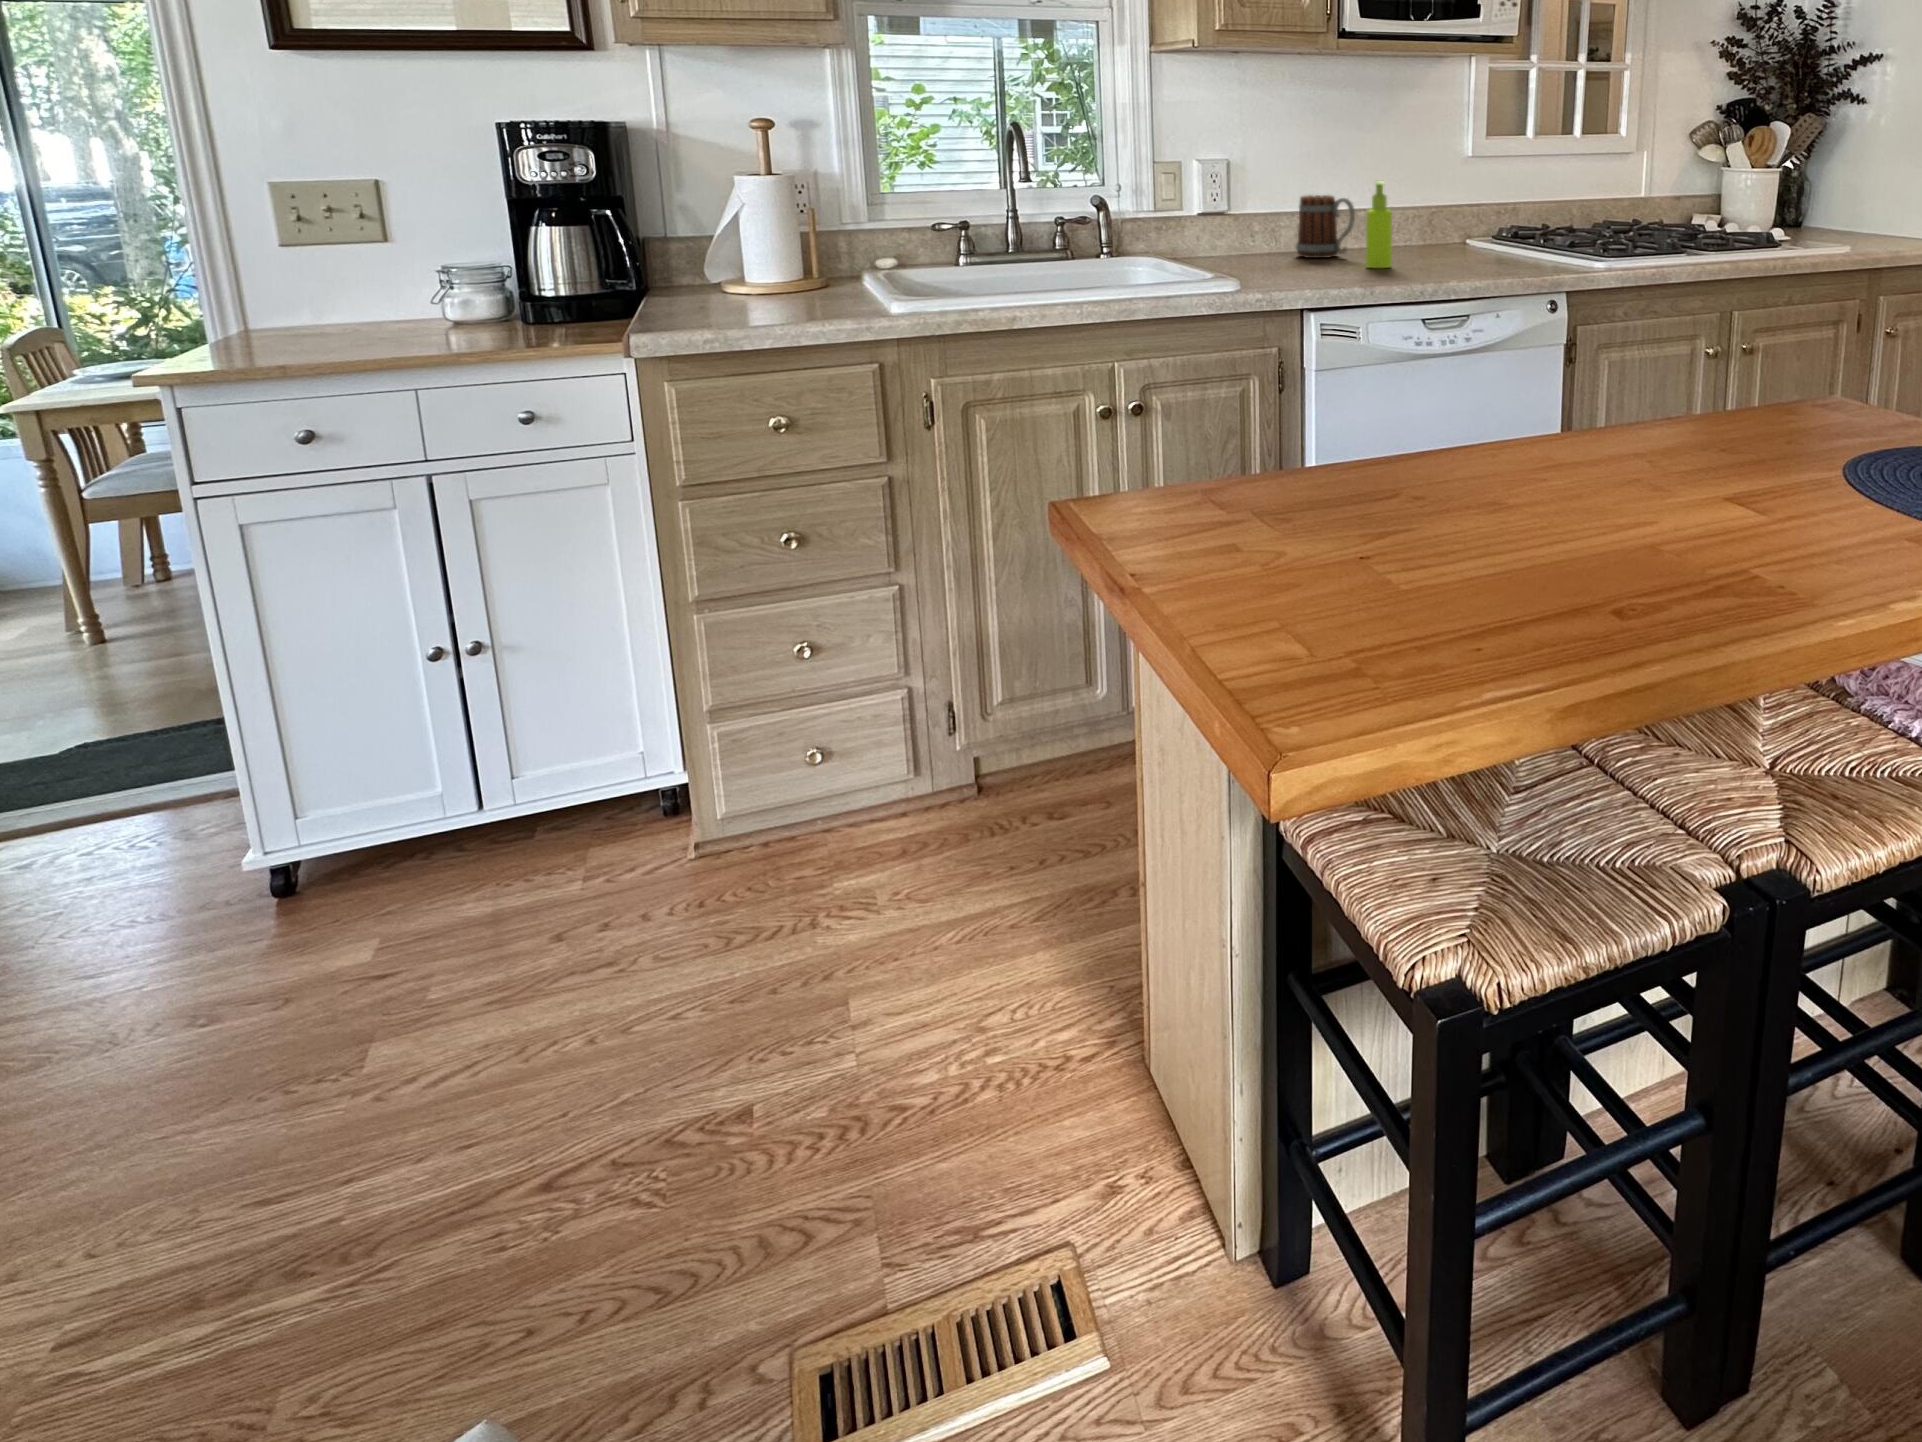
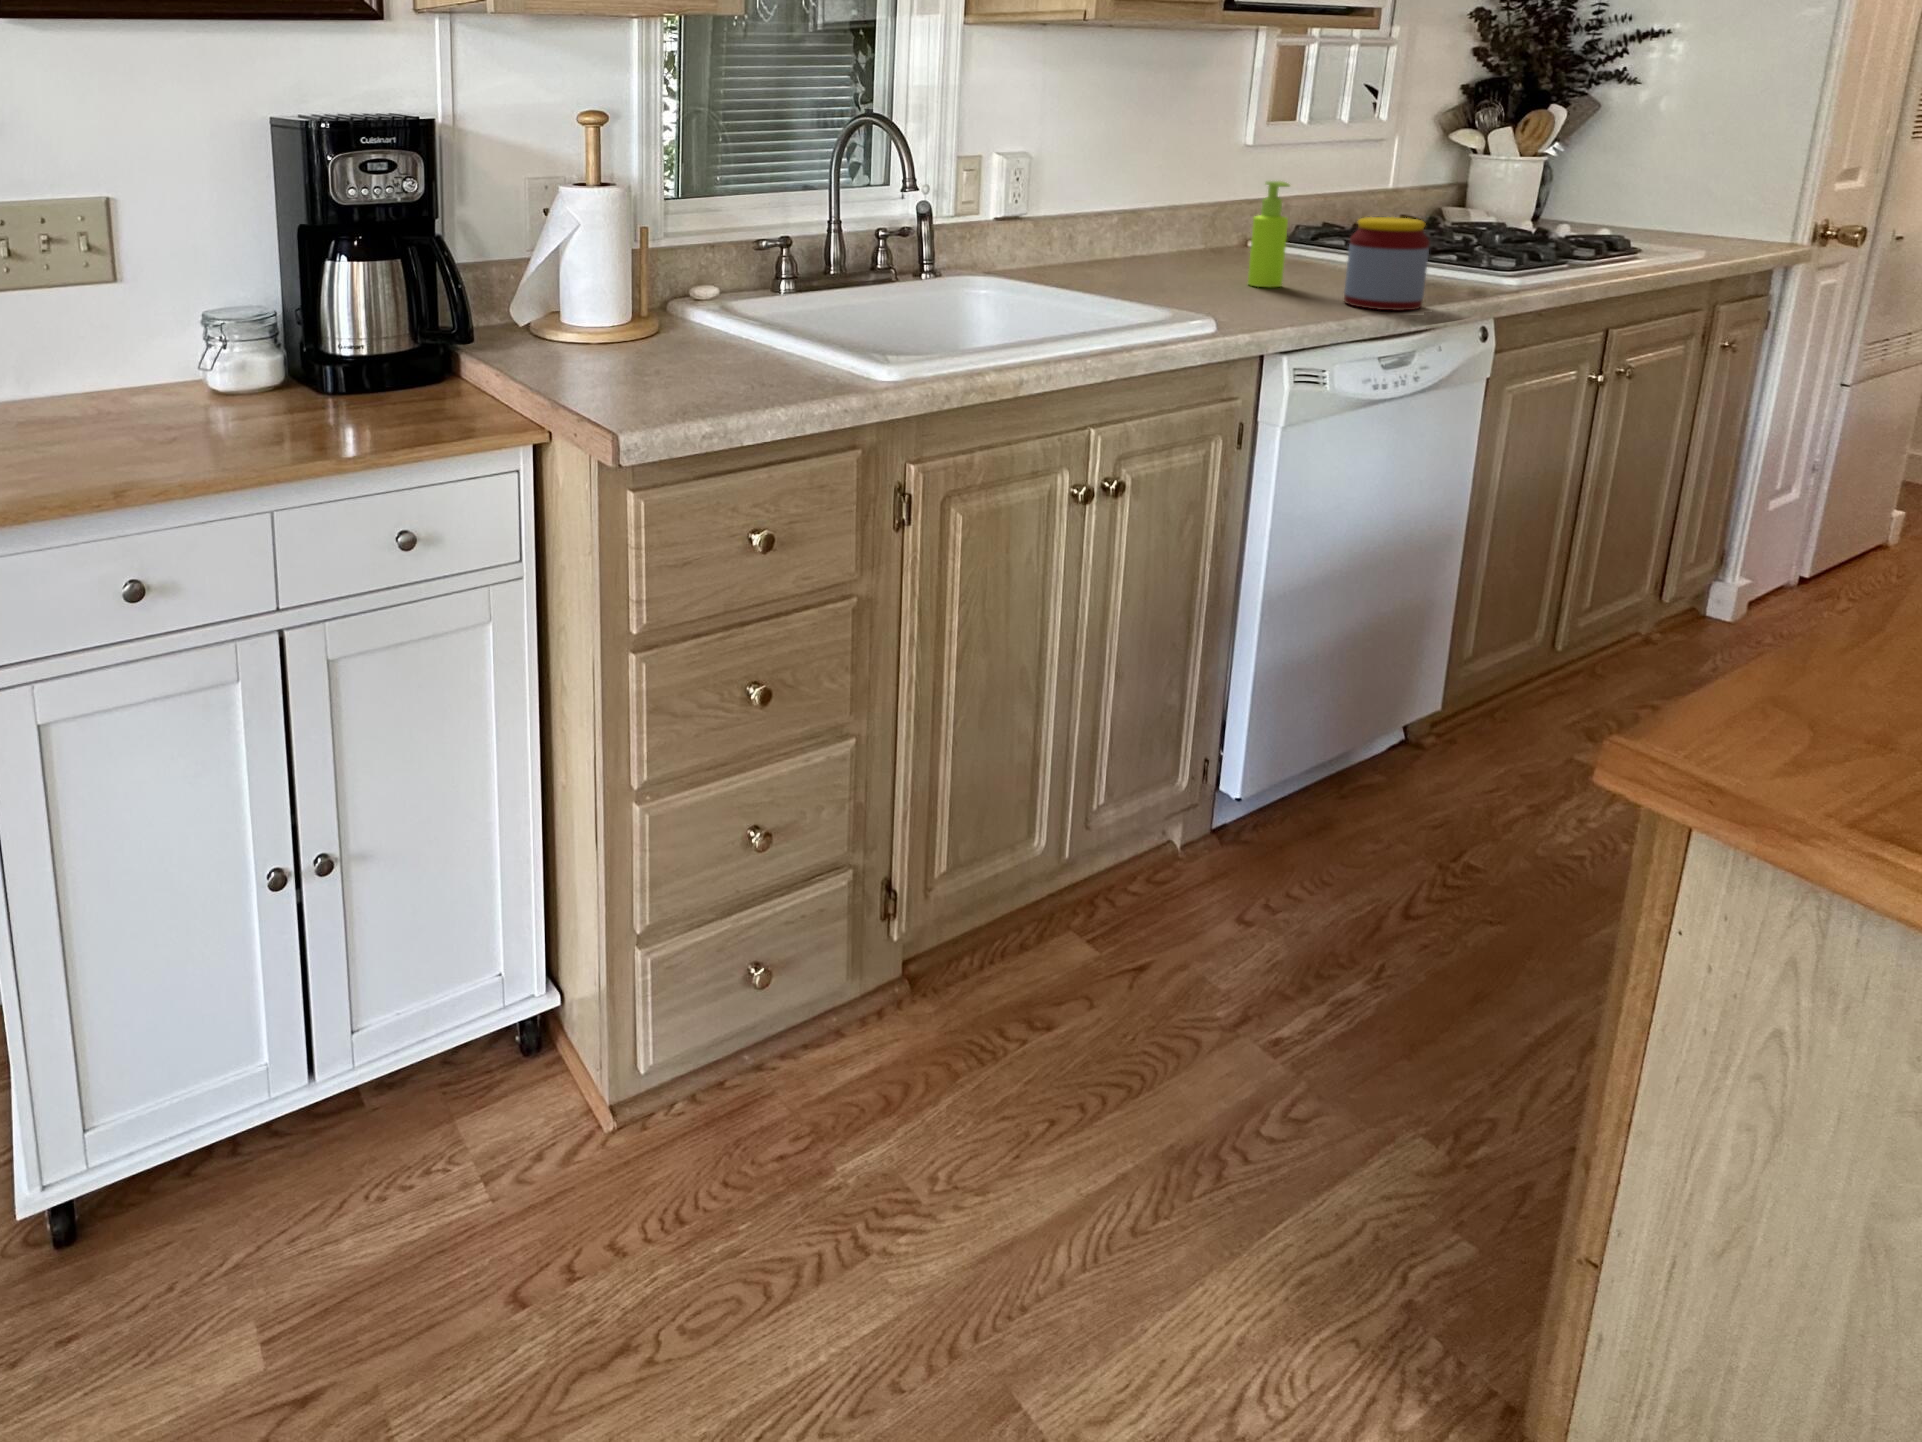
mug: present [1296,195,1355,258] -> none [1113,196,1200,272]
jar: none [1399,208,1454,283] -> present [1344,217,1429,310]

